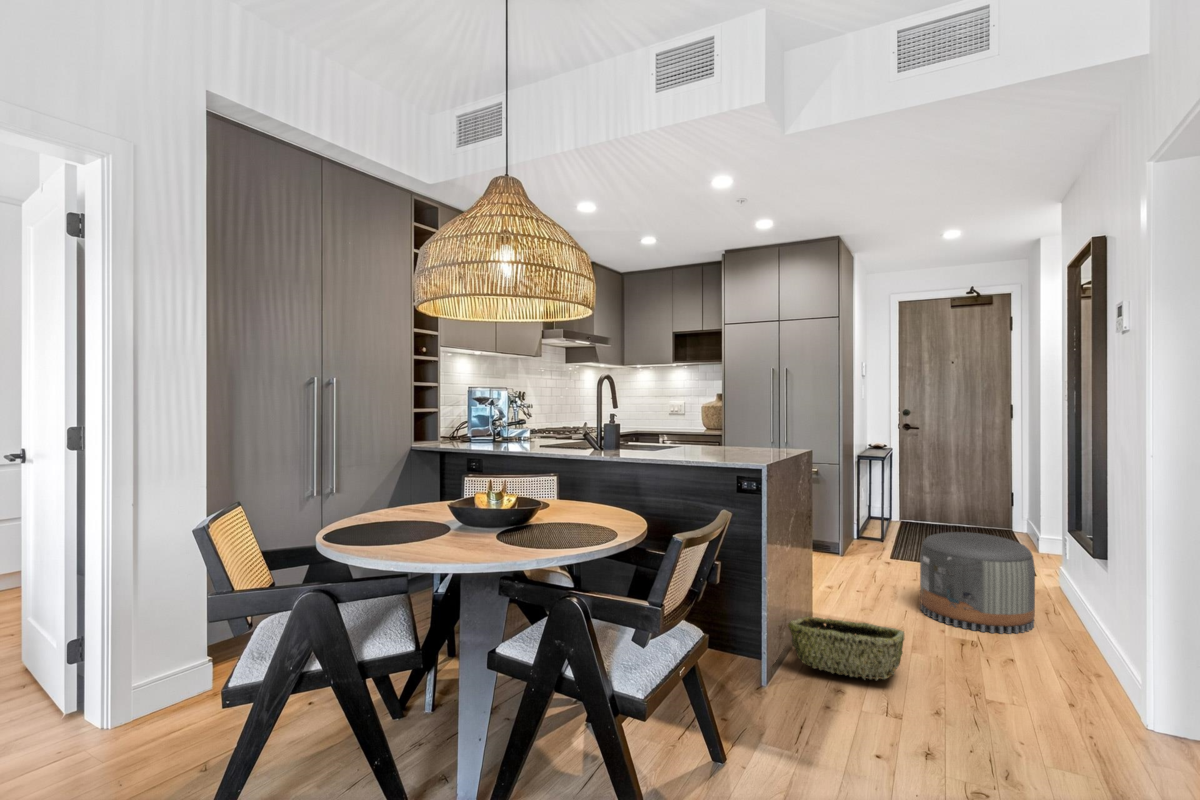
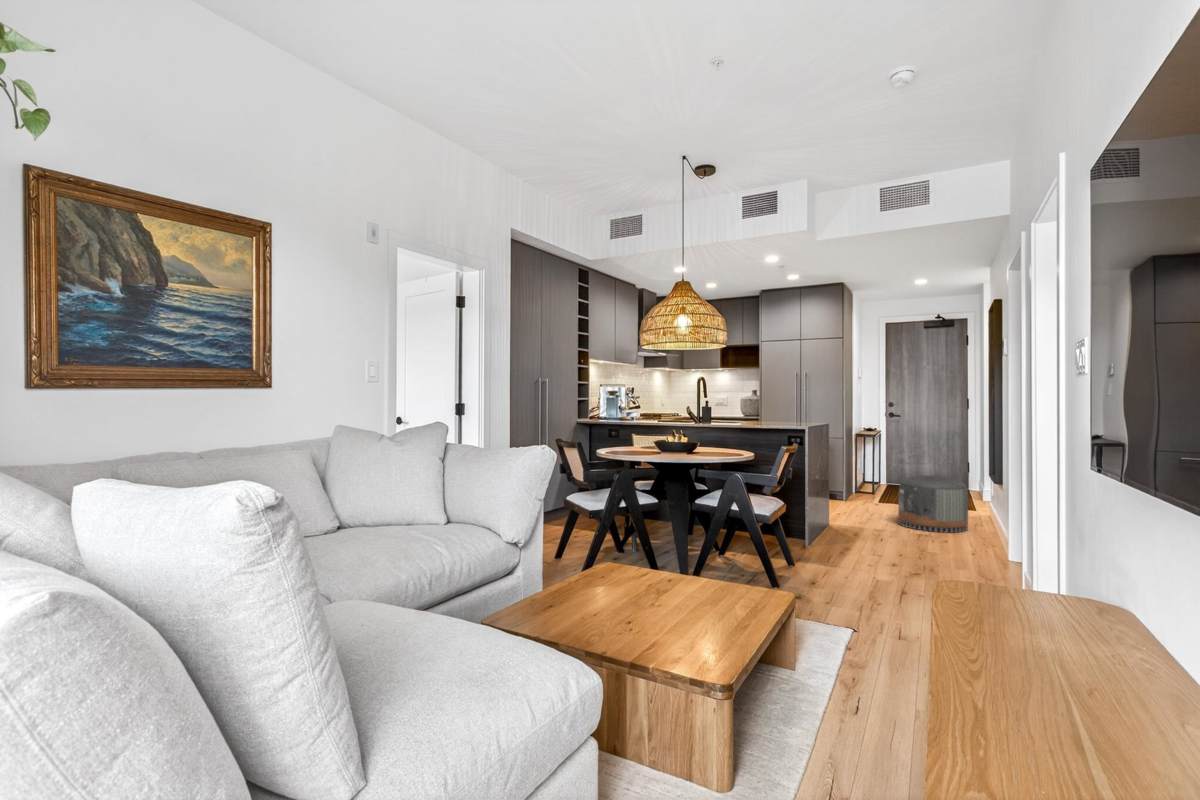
woven basket: present [788,617,904,681] -> none [821,517,888,547]

